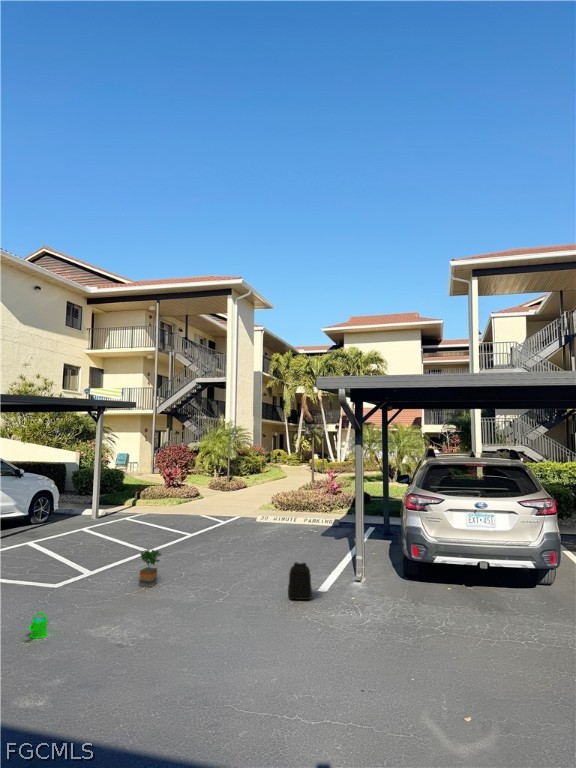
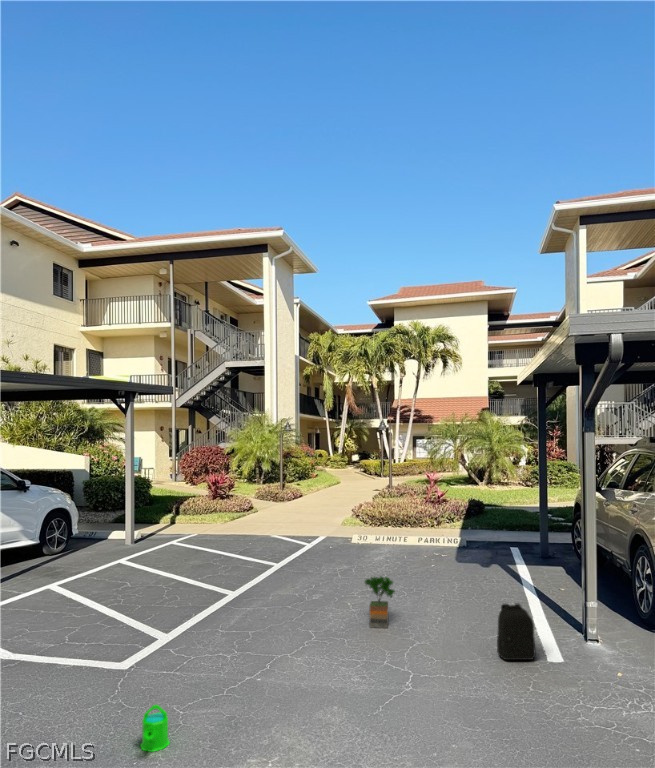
potted tree: present [139,550,161,587] -> present [365,577,395,628]

